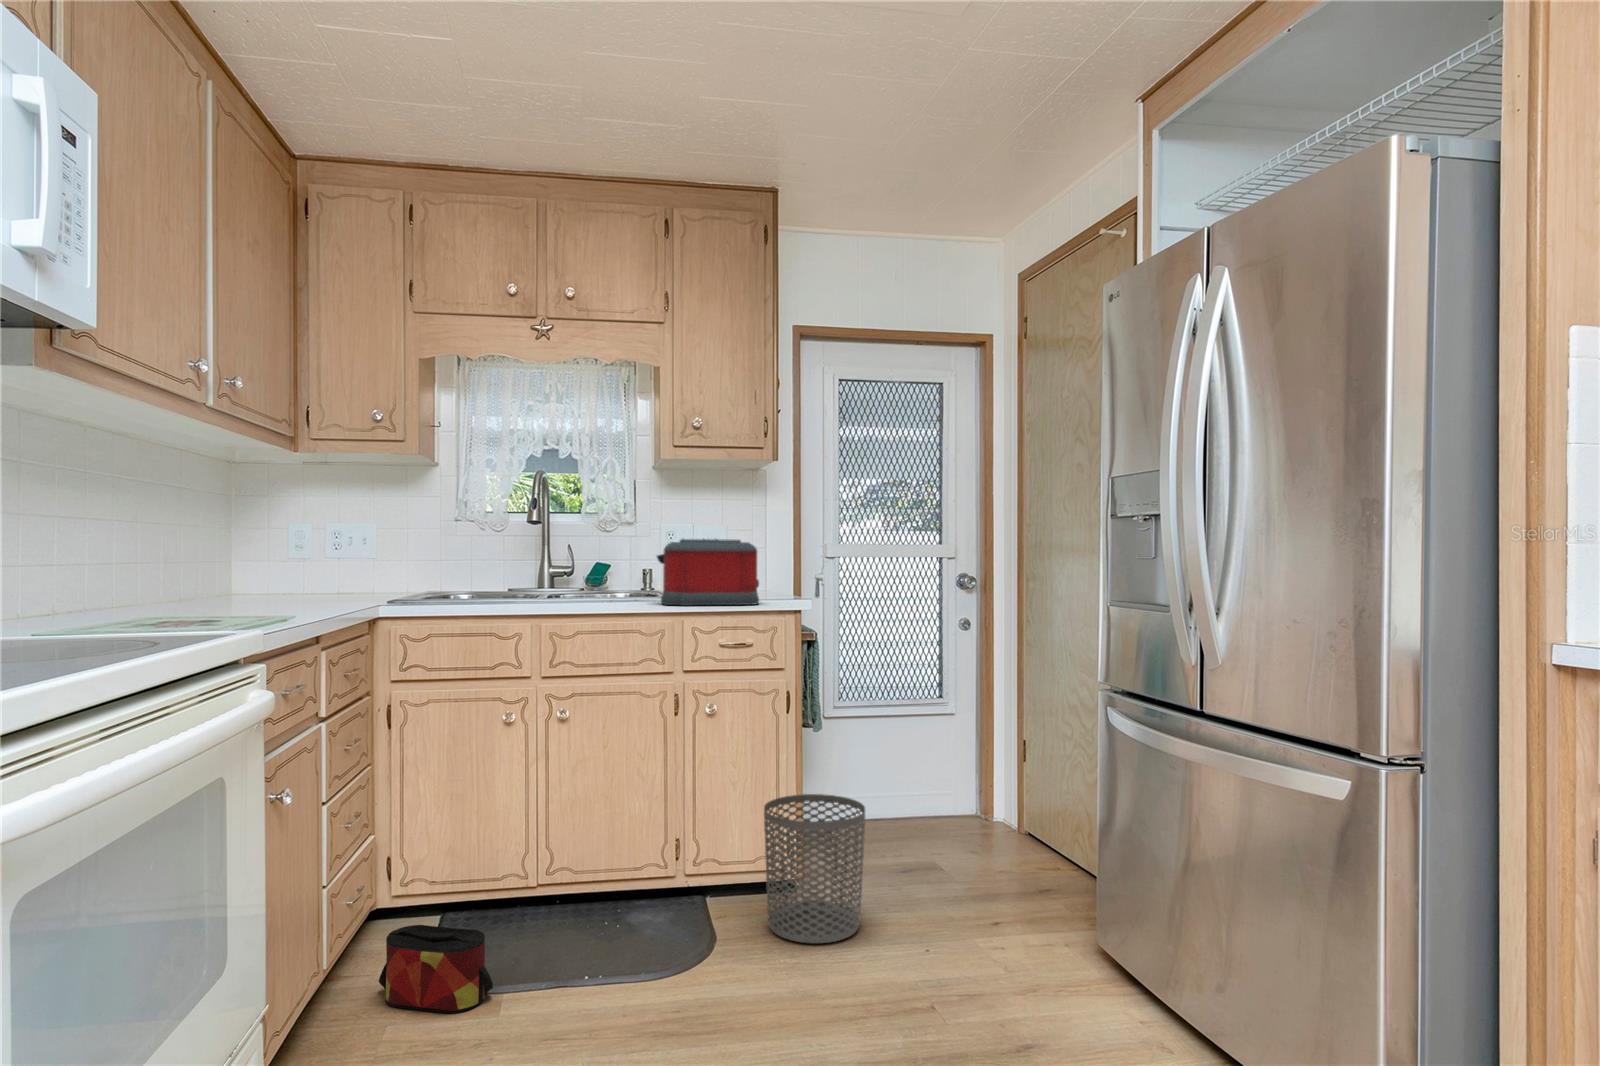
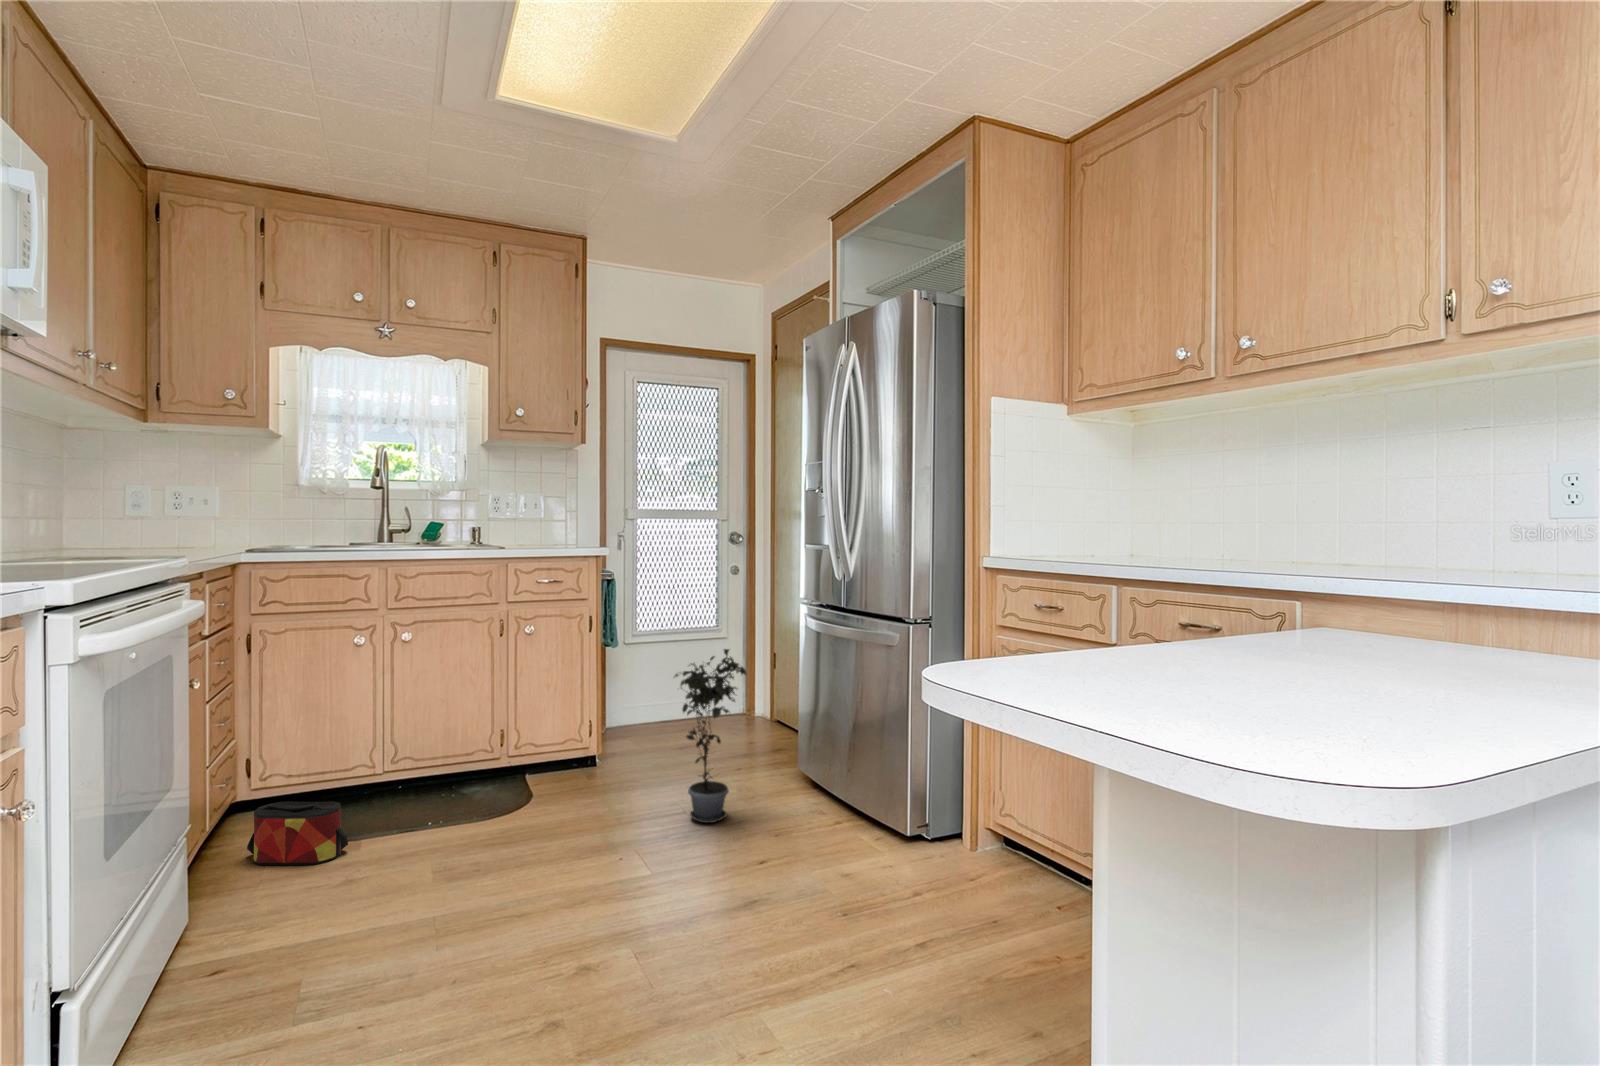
toaster: present [657,539,759,605] -> none [483,499,567,550]
potted plant: none [905,753,1007,999] -> present [675,649,746,823]
waste bin: present [764,794,865,944] -> none [571,692,649,799]

